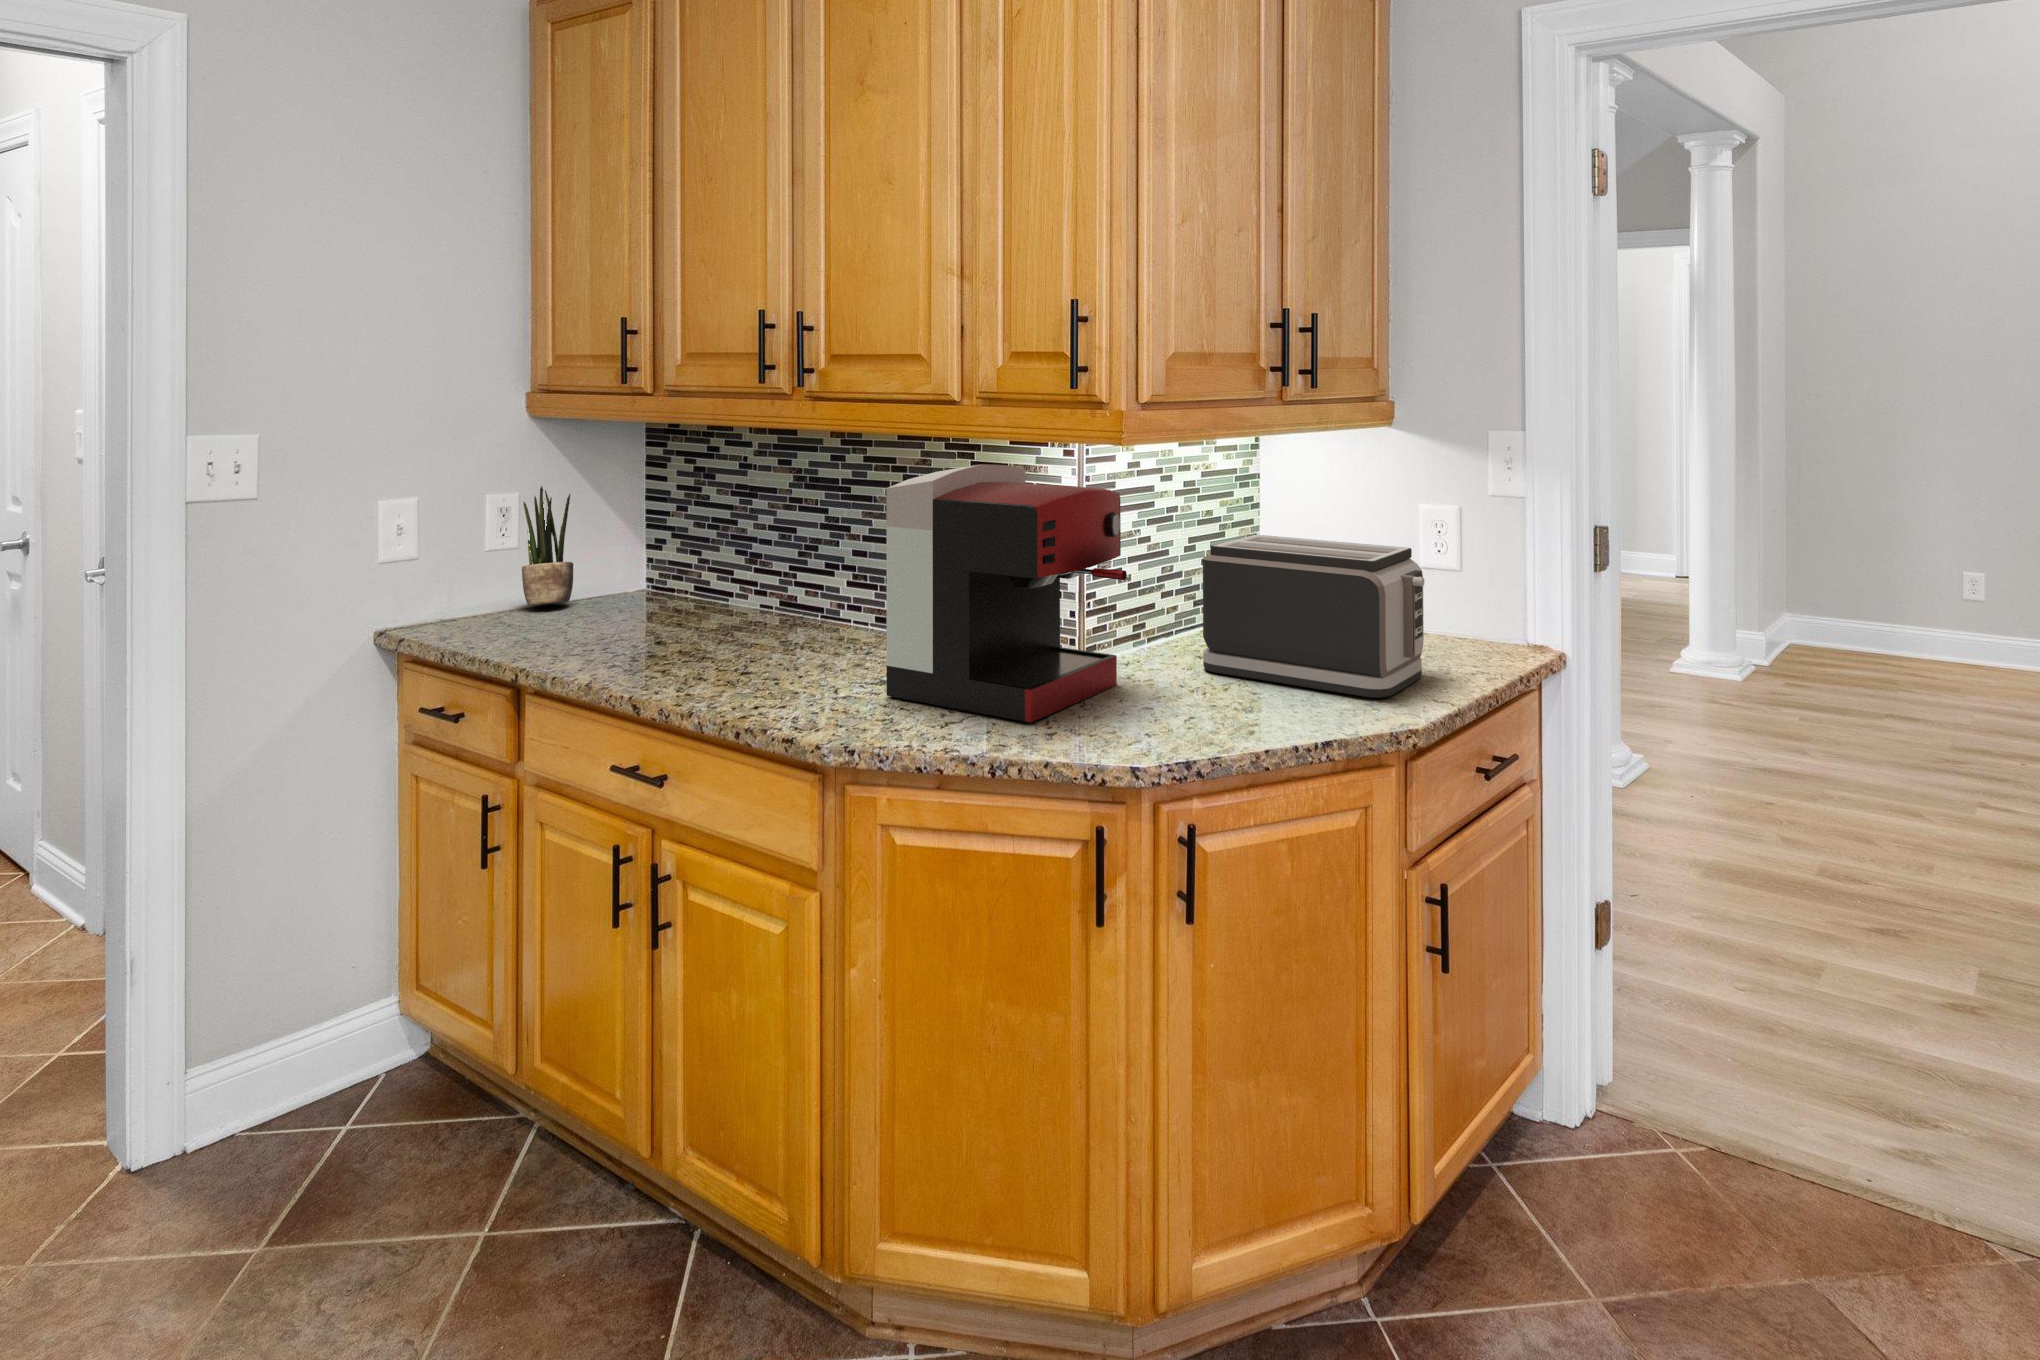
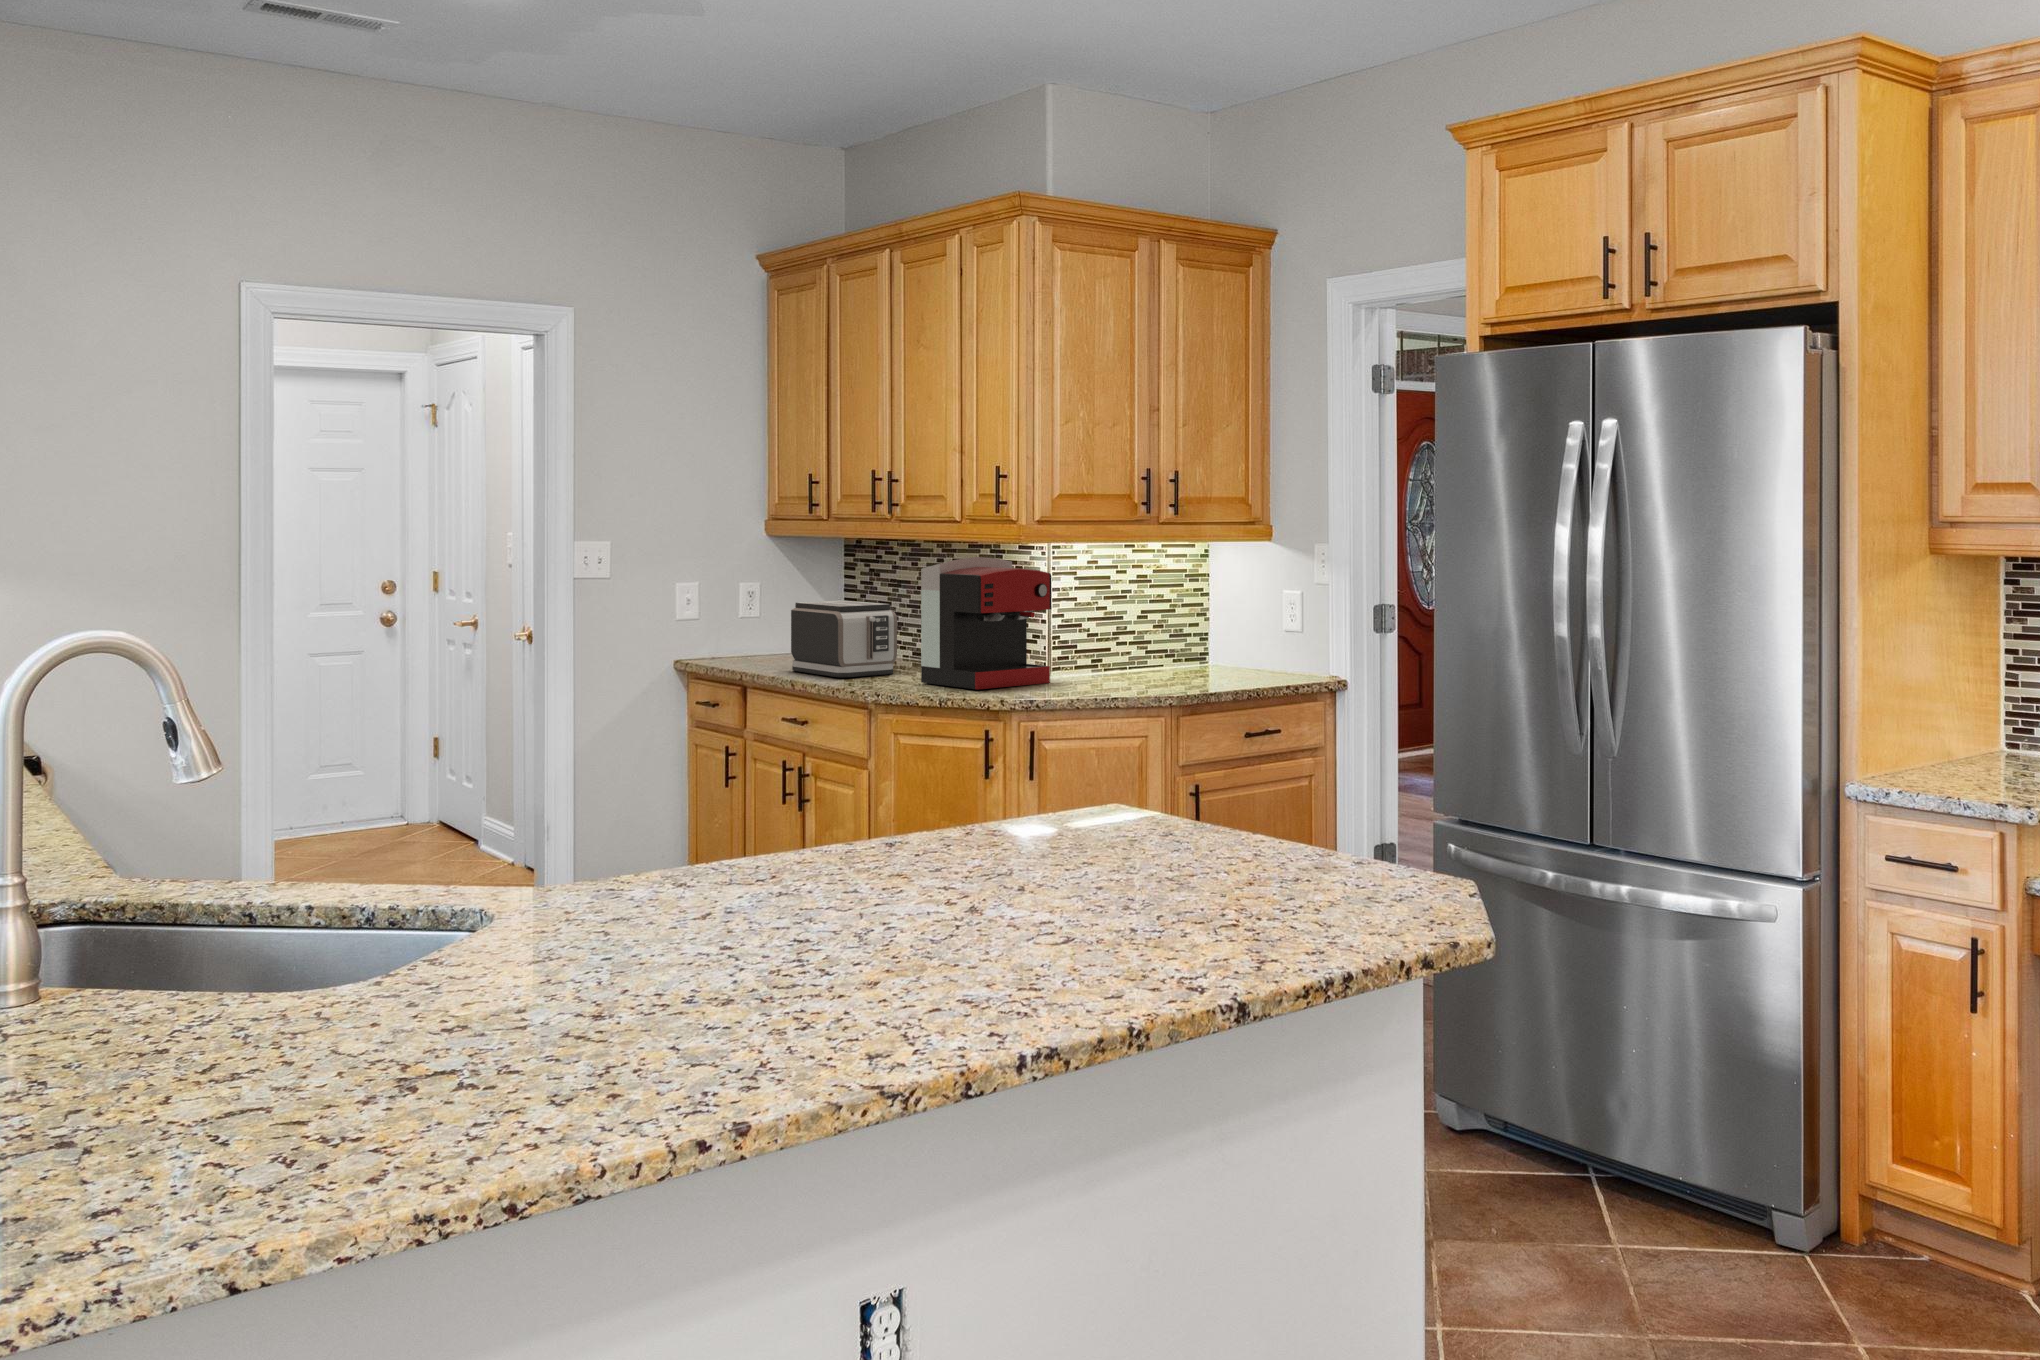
potted plant: present [522,486,573,605] -> none [763,579,794,654]
toaster: present [1203,535,1424,698] -> present [791,601,897,677]

